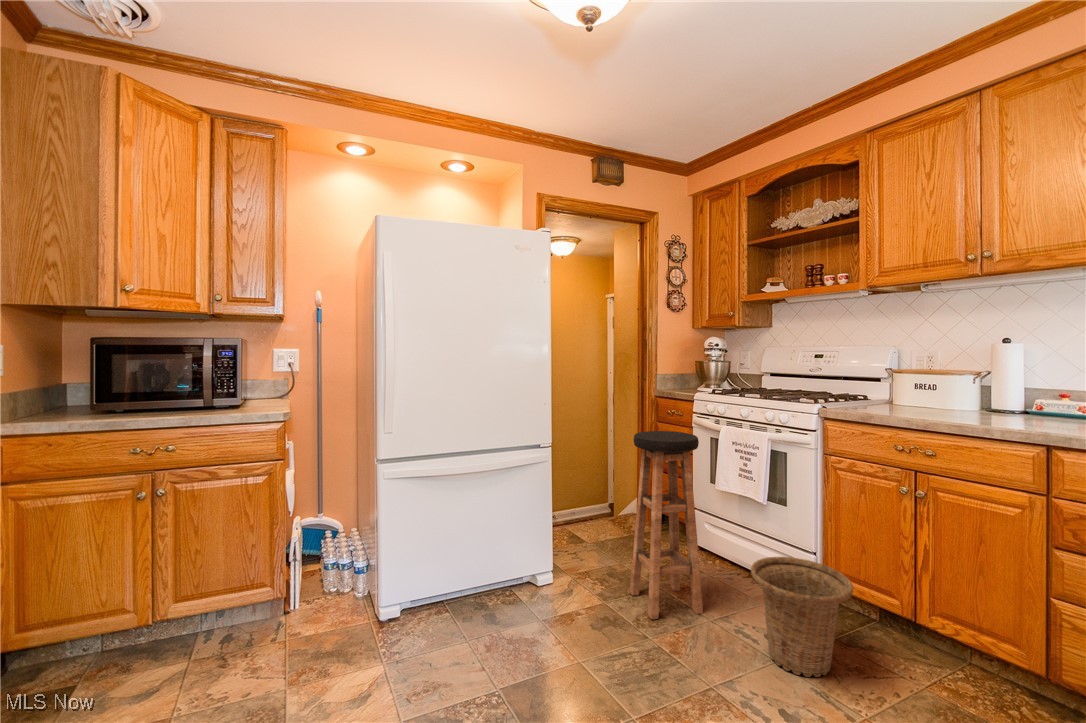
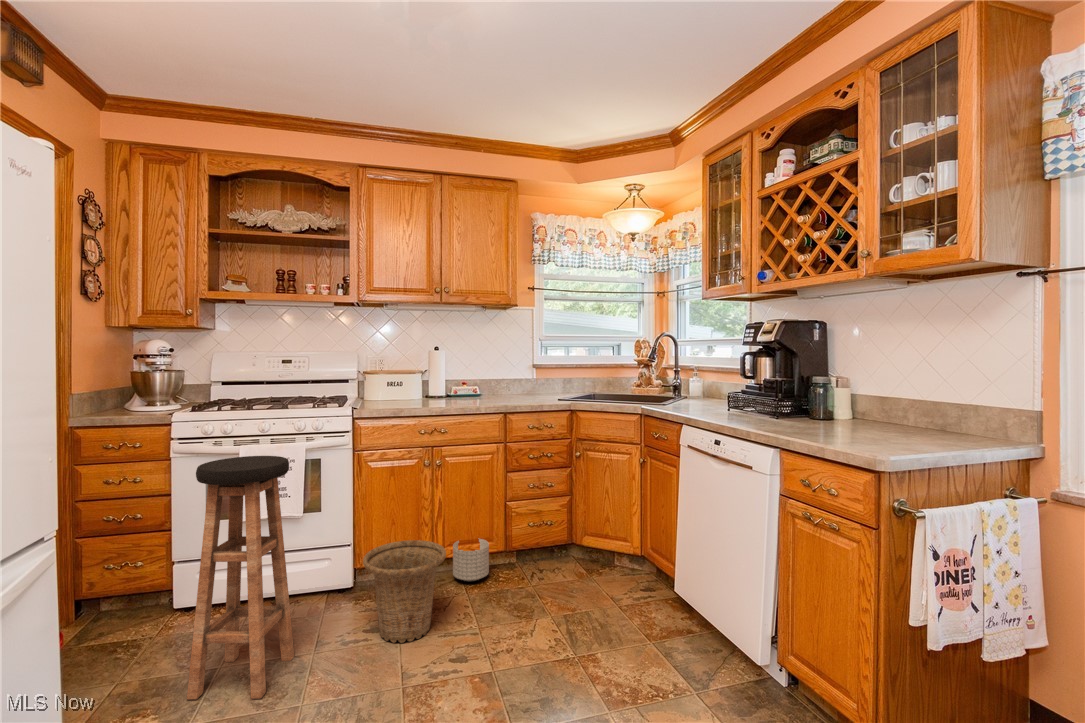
planter: none [930,614,1000,687] -> present [453,539,489,581]

